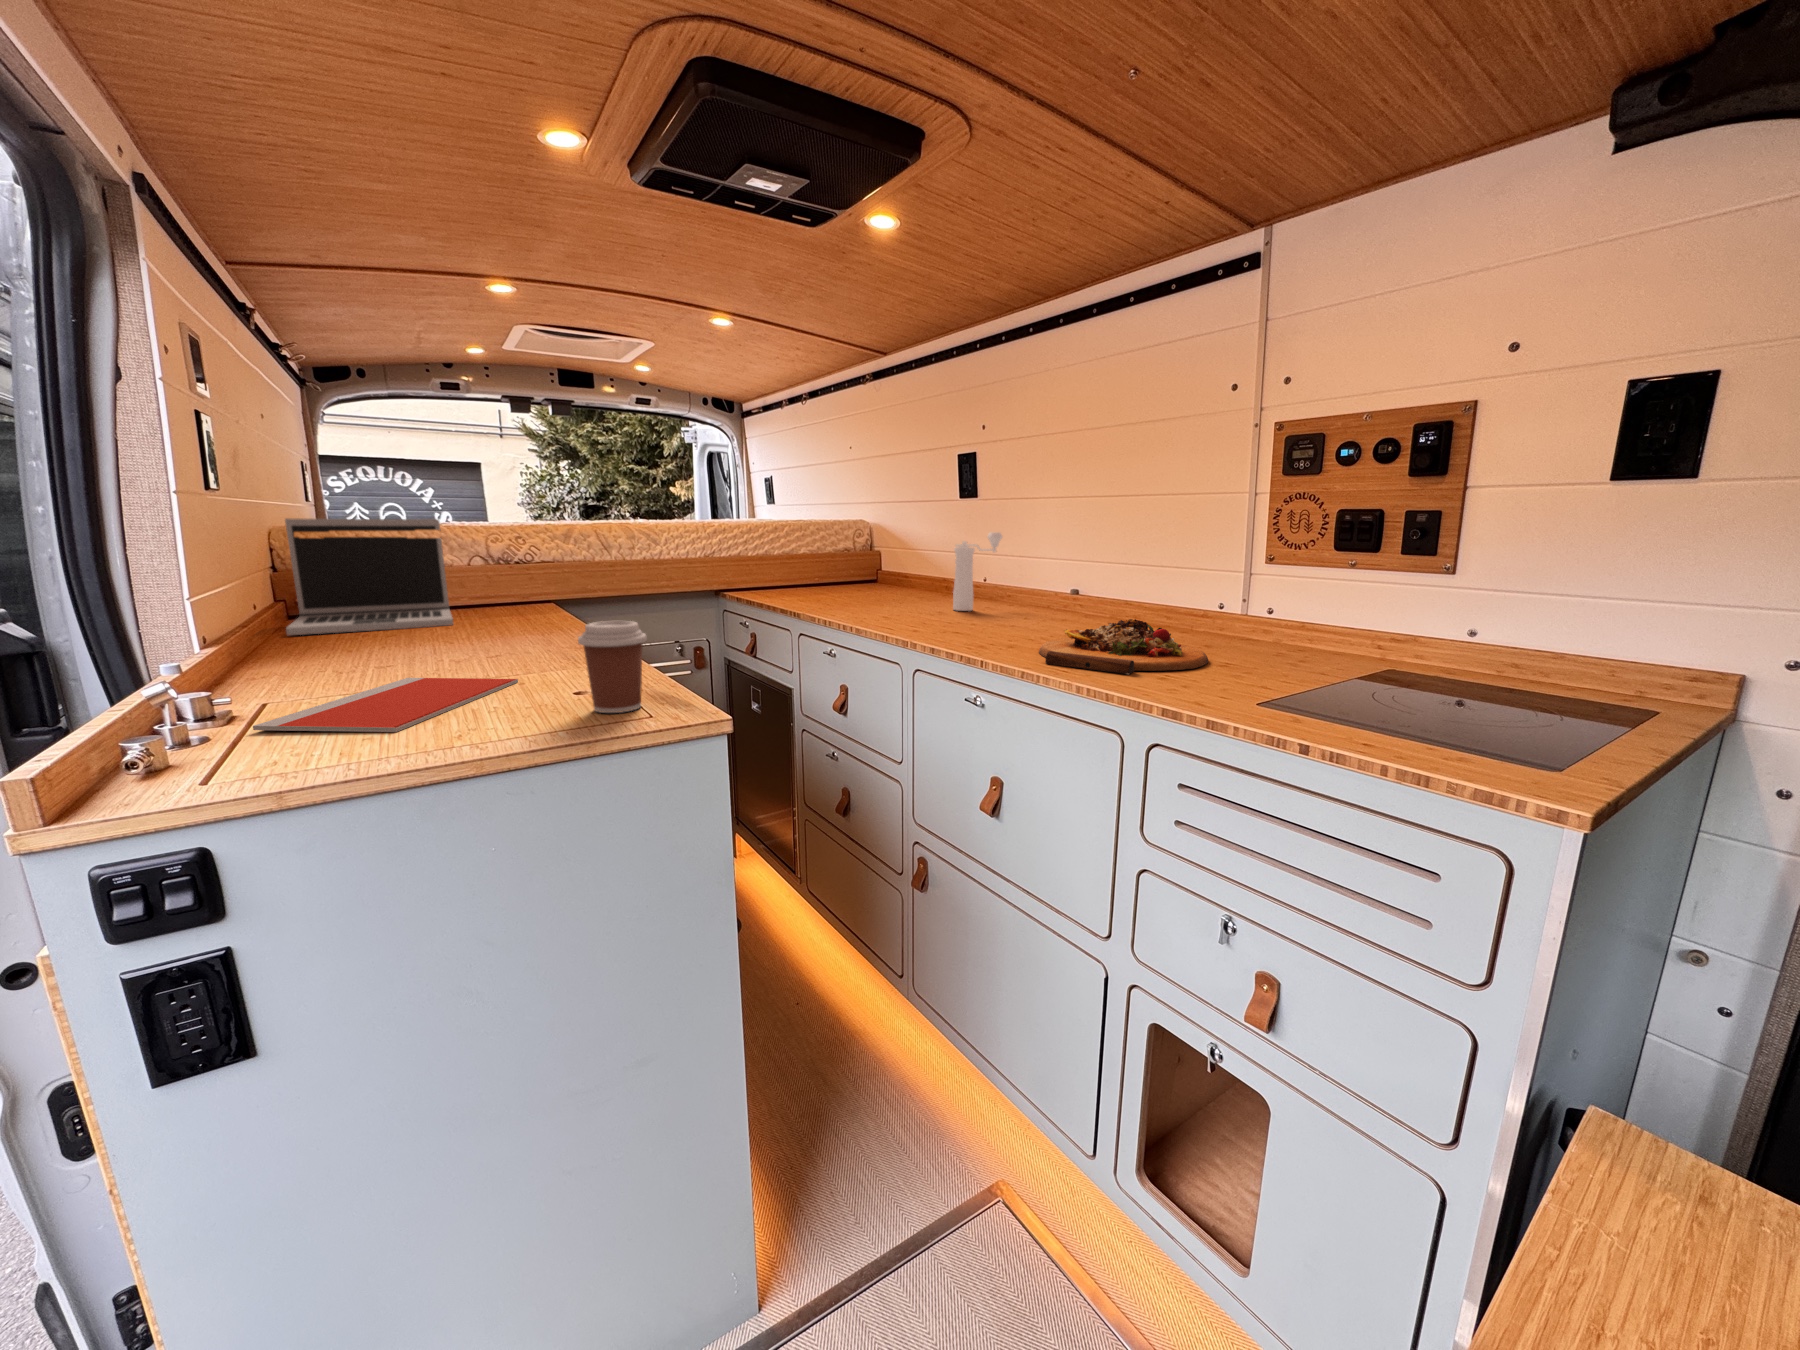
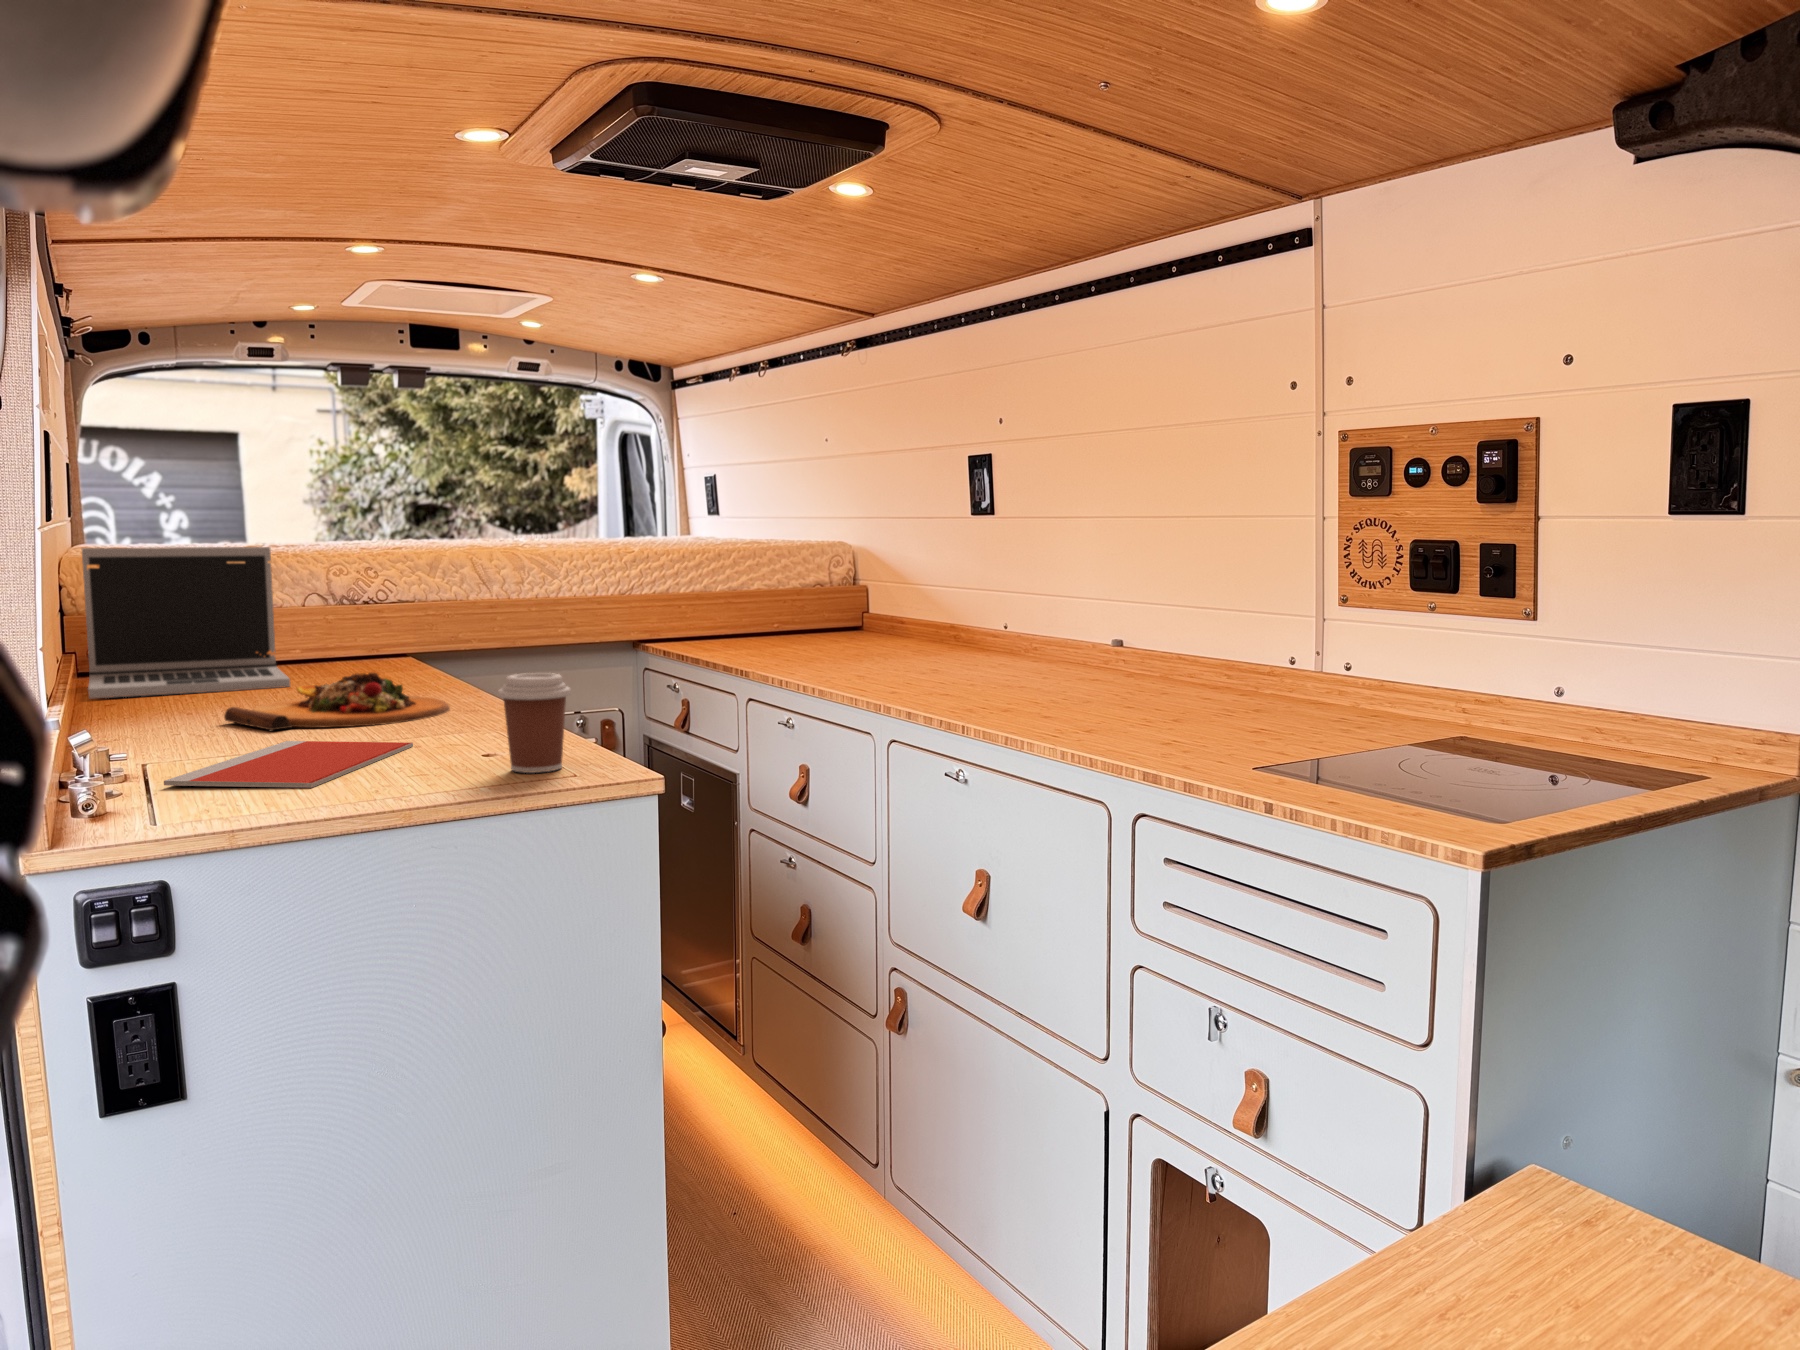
pepper mill: present [953,532,1002,611] -> none [958,562,1027,669]
cutting board: present [1039,619,1208,674] -> present [224,673,450,731]

